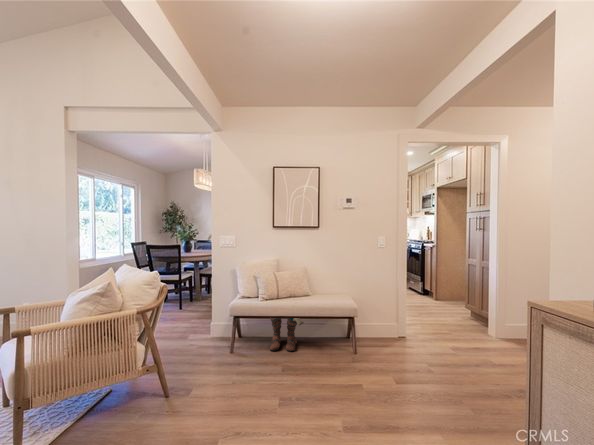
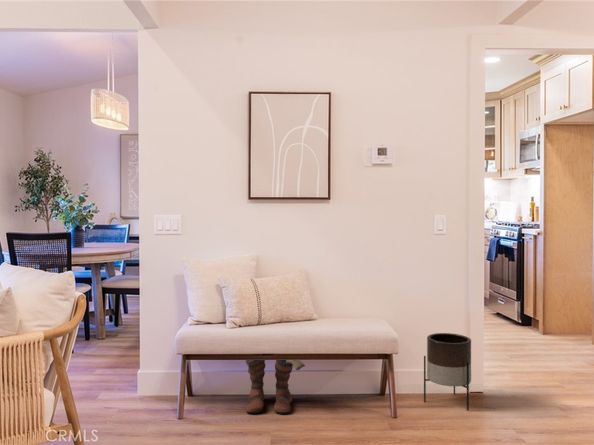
planter: none [372,304,400,352] -> present [424,333,471,411]

